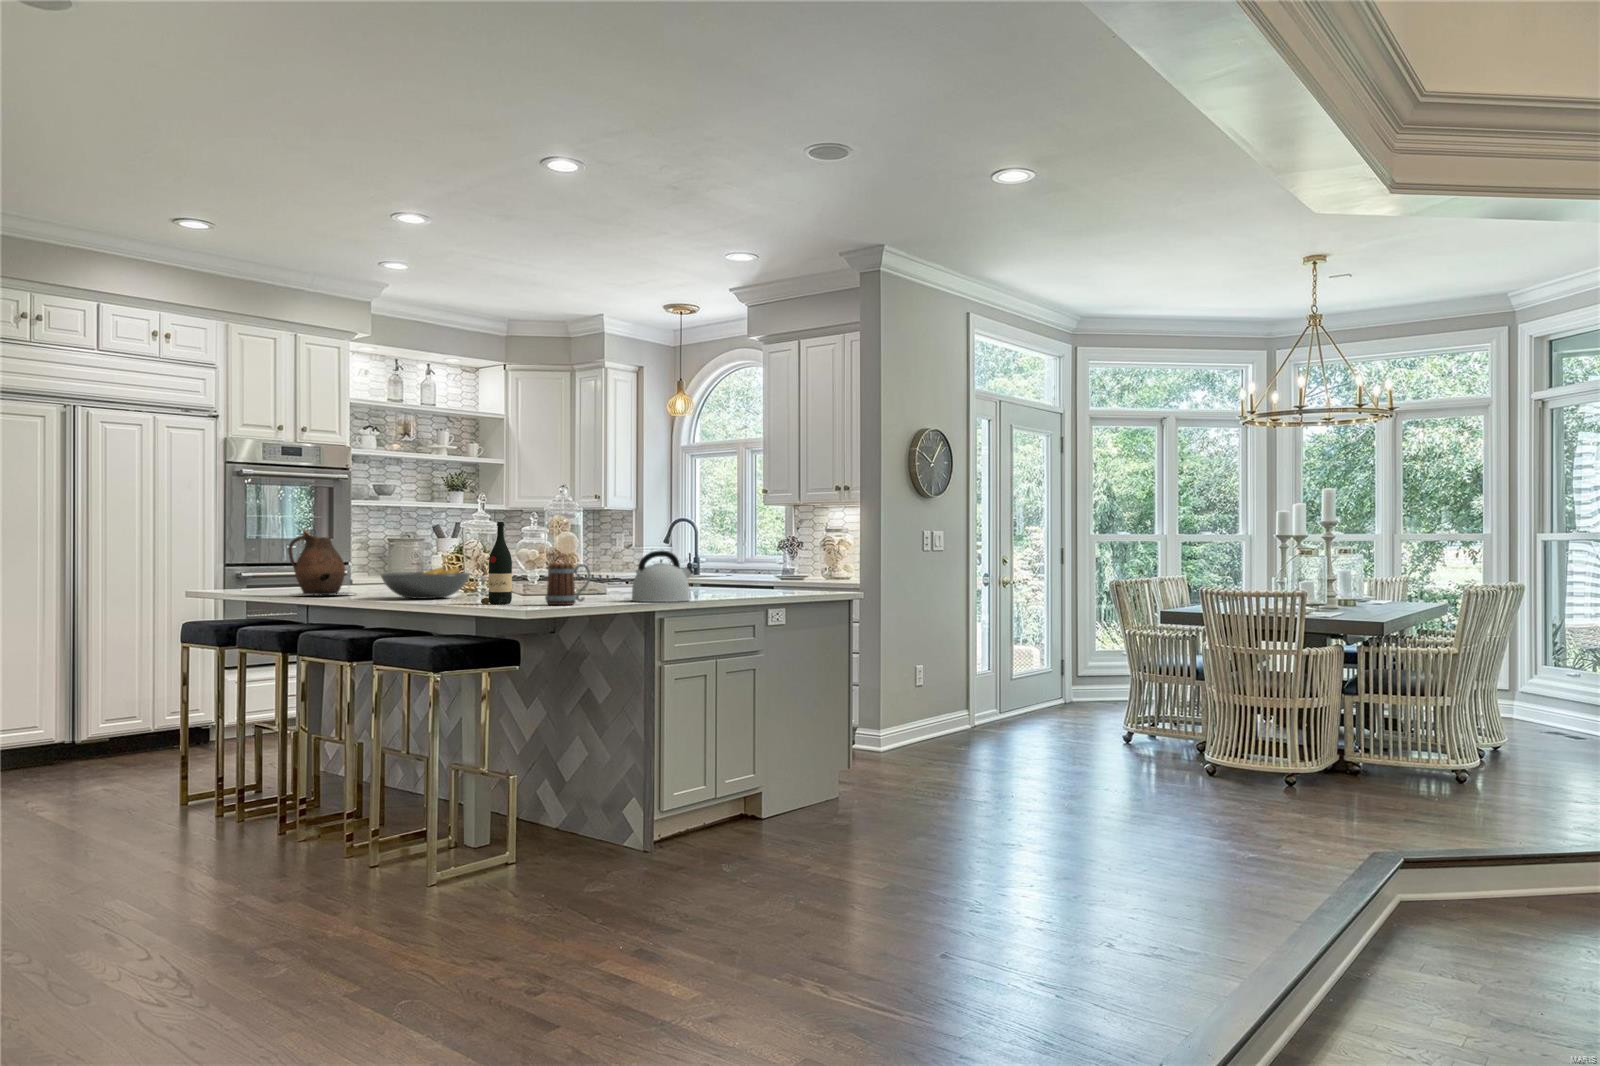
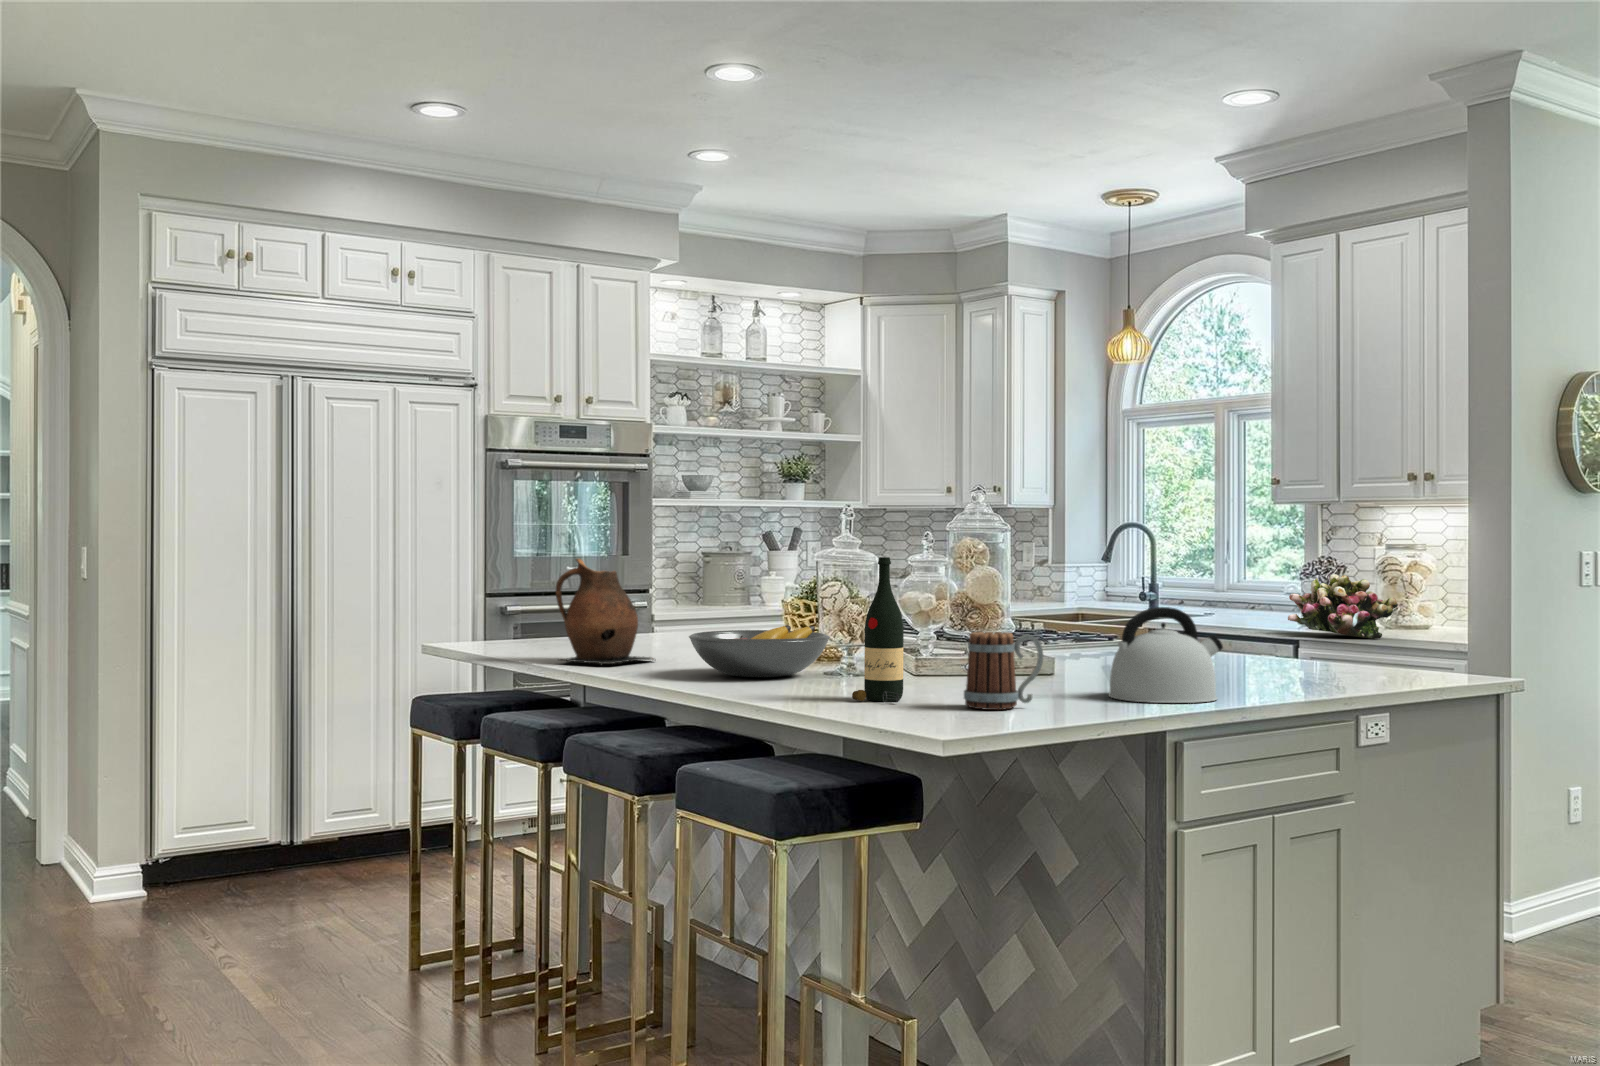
flower arrangement: none [763,545,826,583] -> present [1288,574,1398,639]

